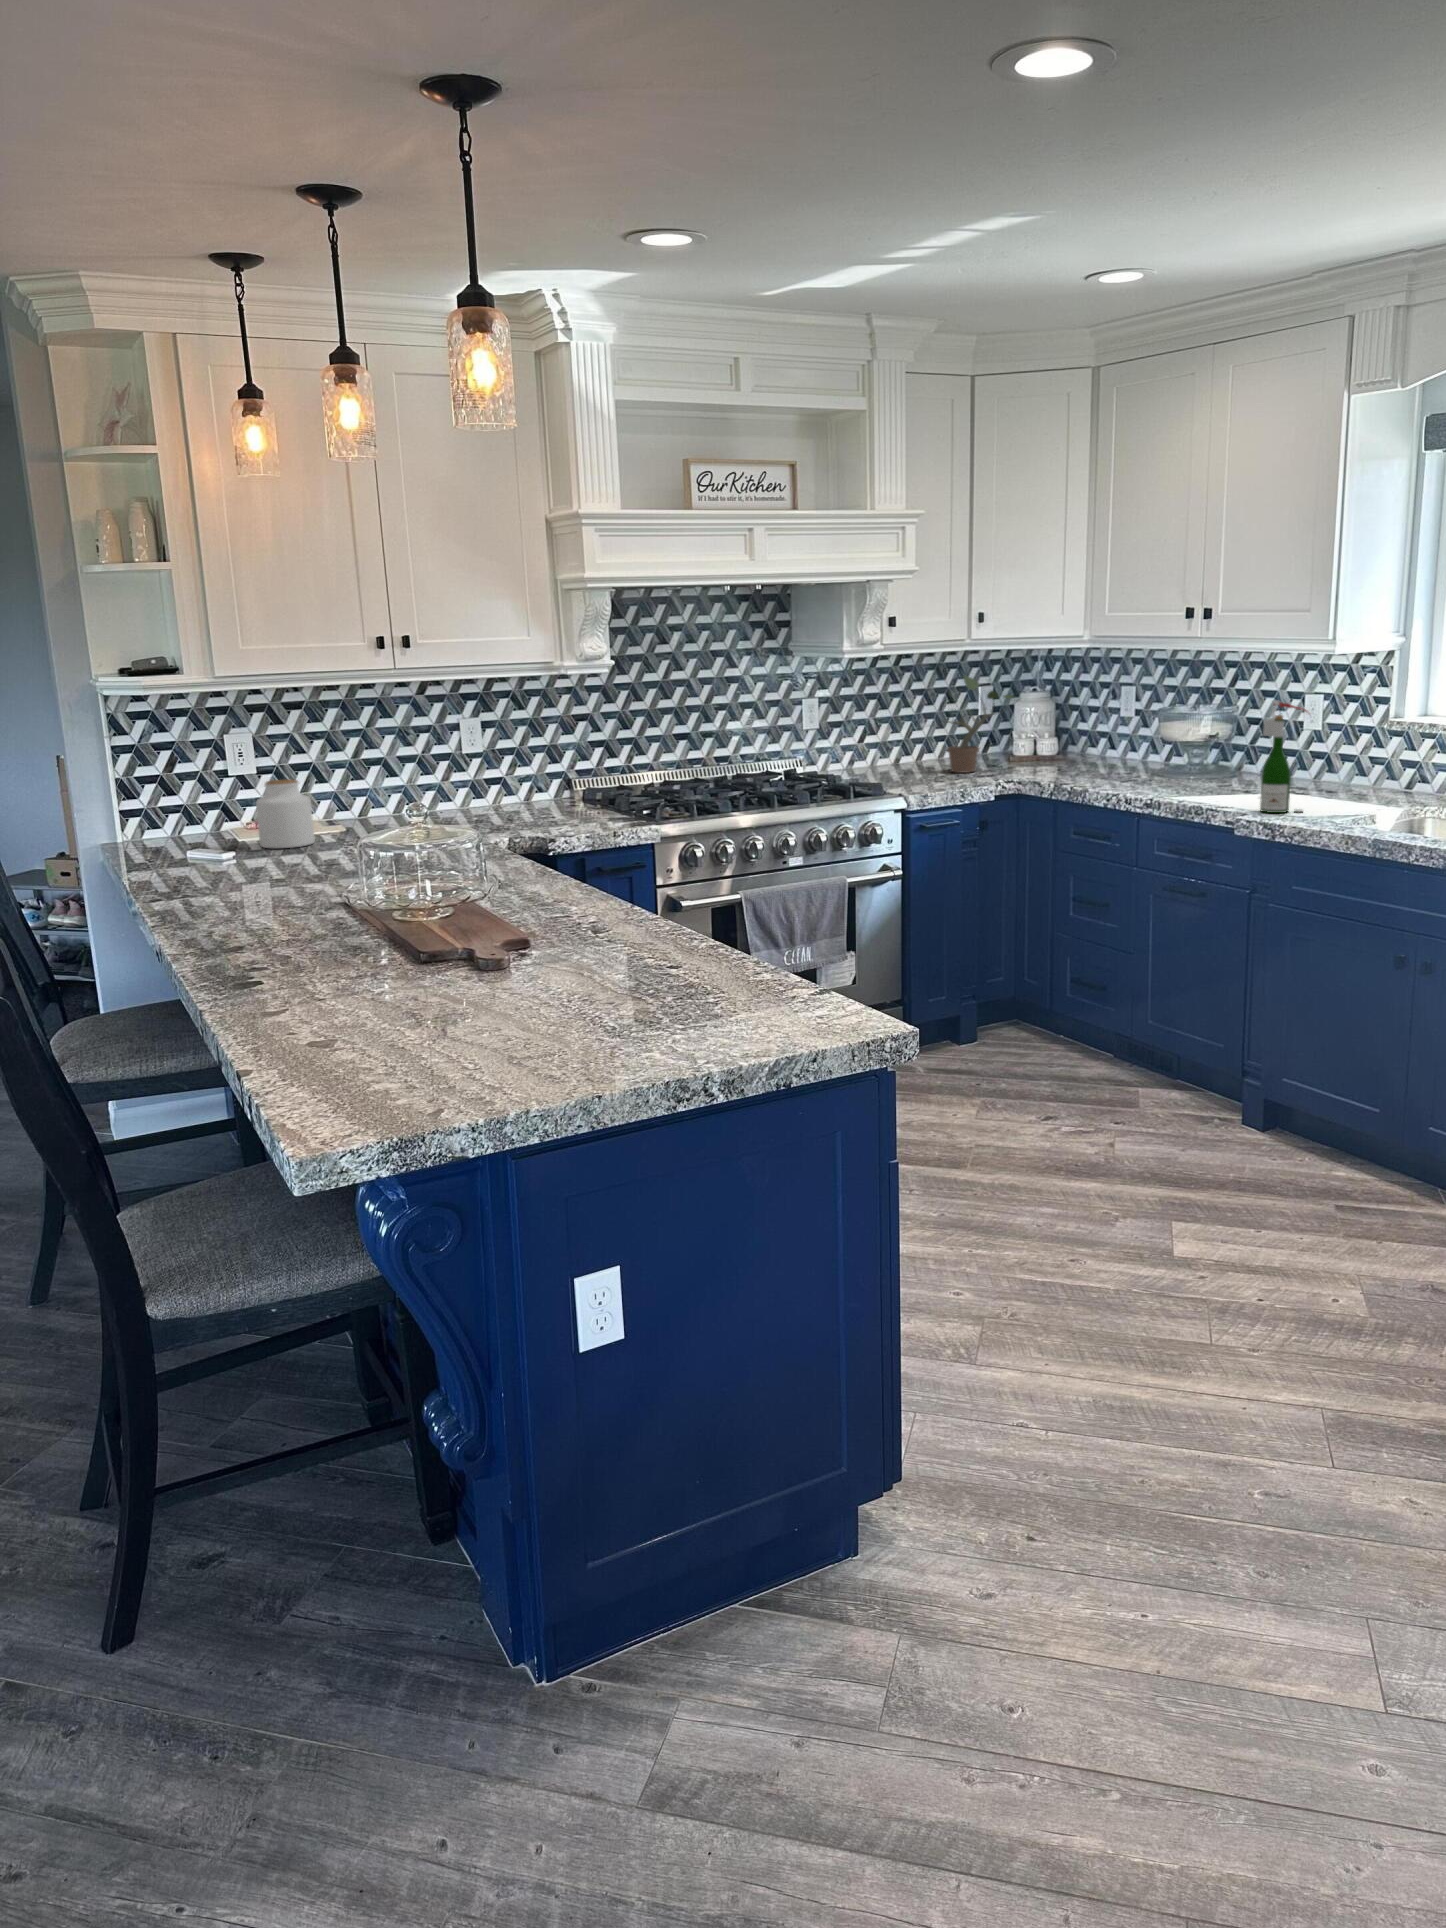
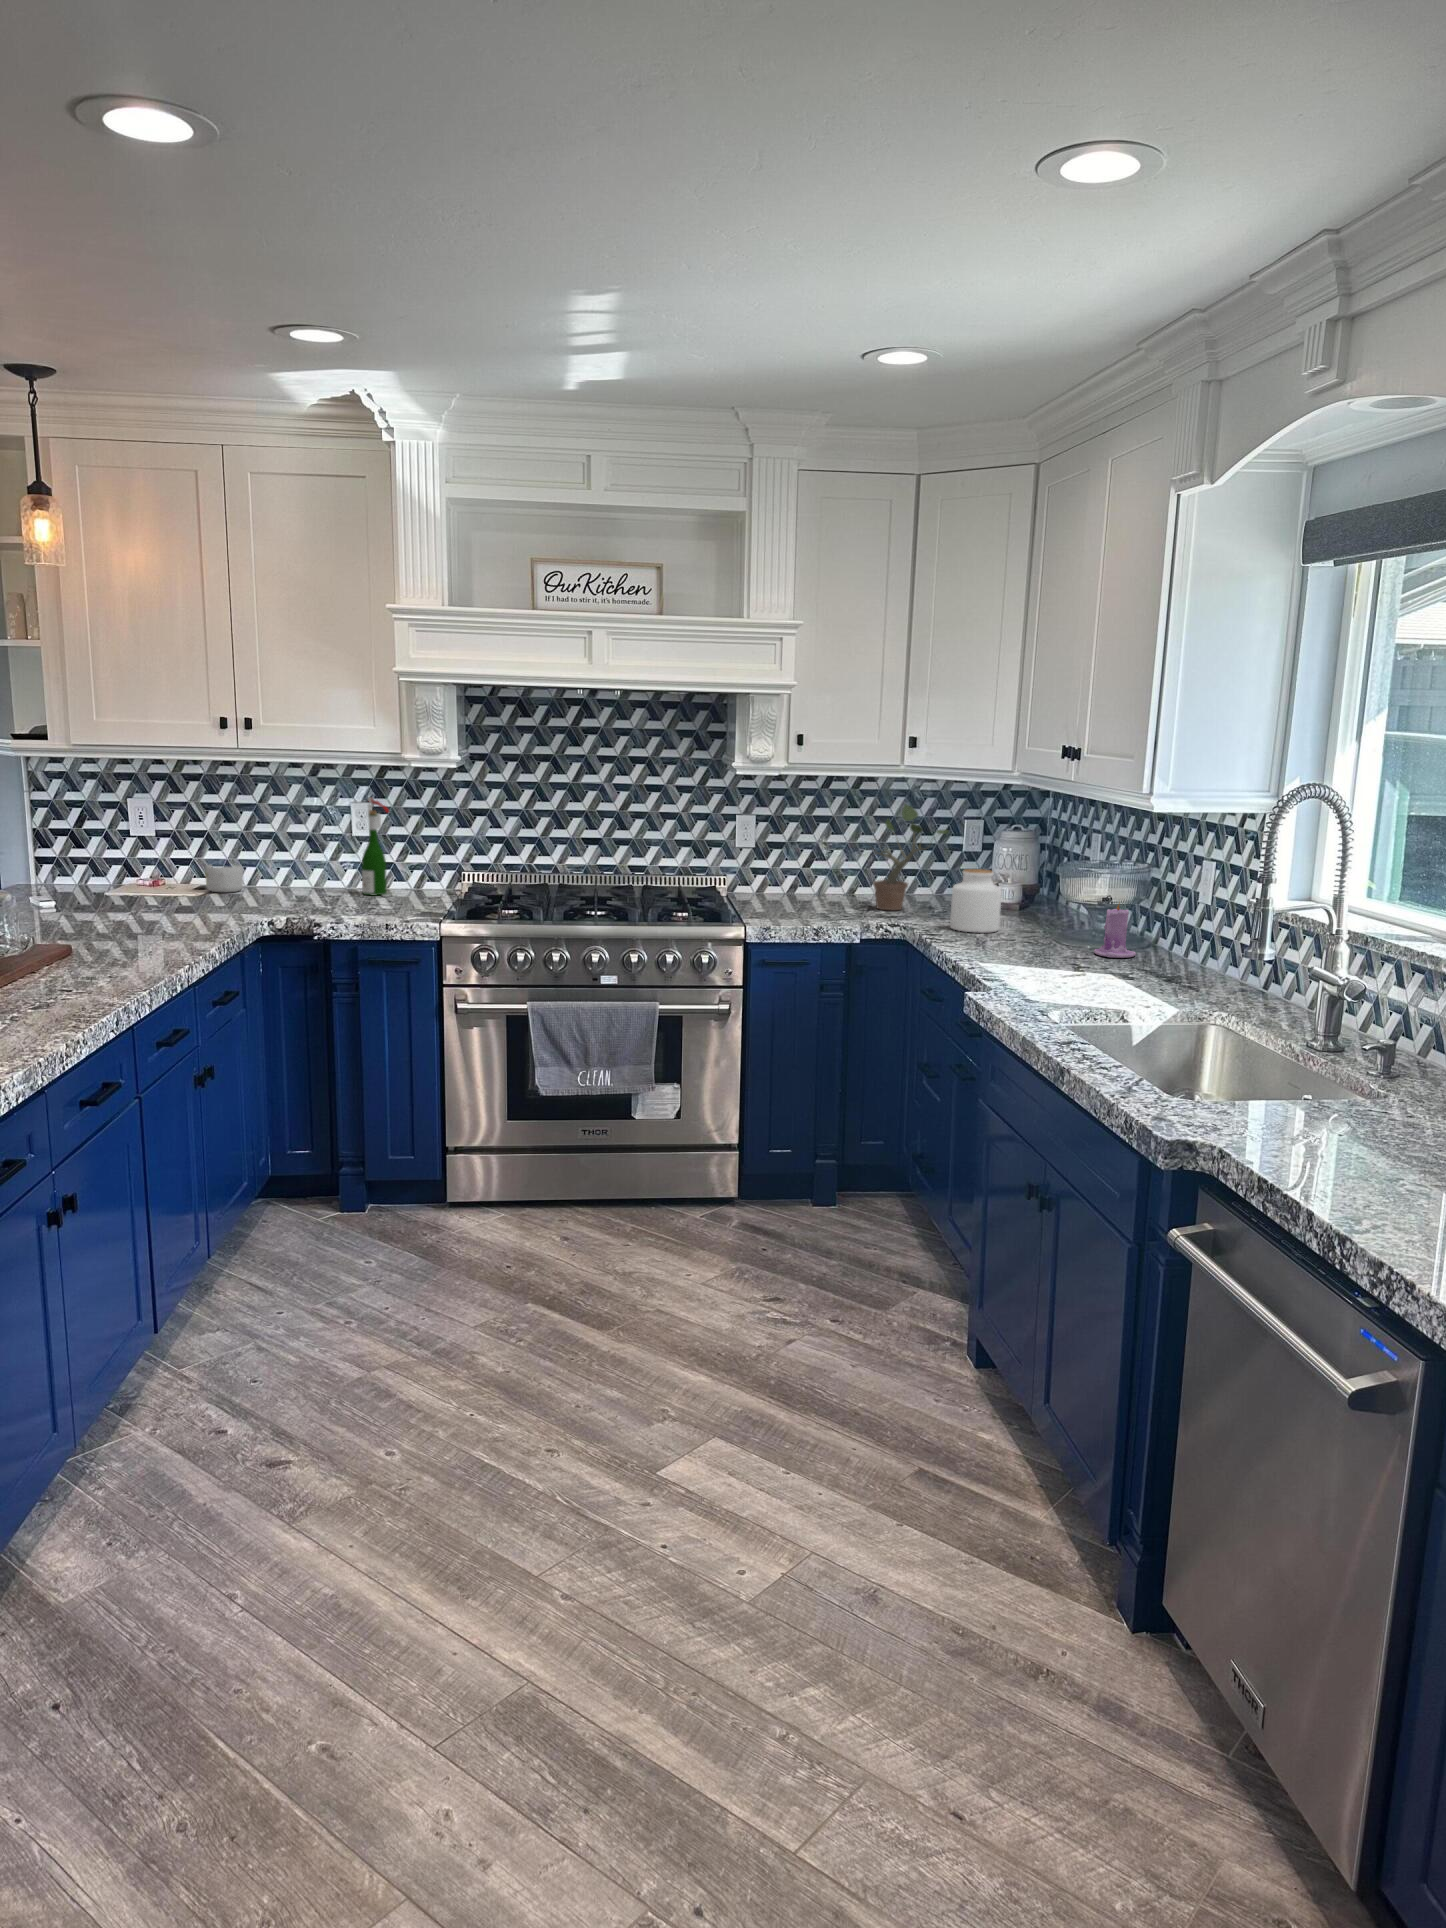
wine bottle: present [1260,700,1307,813] -> present [362,797,389,897]
candle: none [1213,737,1248,785] -> present [1094,905,1136,958]
jar: present [256,779,315,848] -> present [950,869,1002,933]
mug: none [323,795,364,827] -> present [205,865,244,892]

